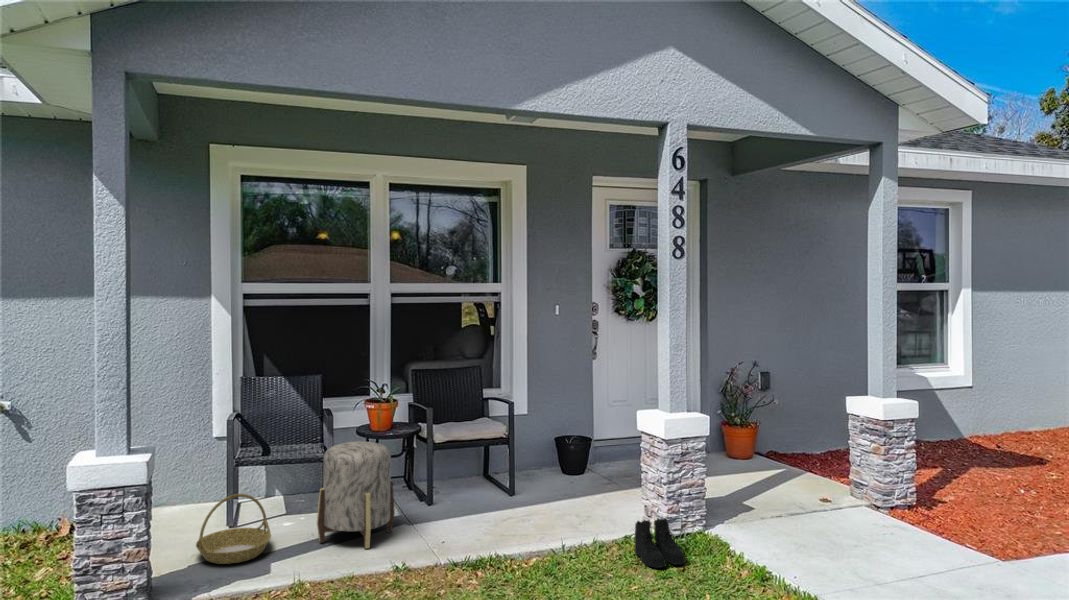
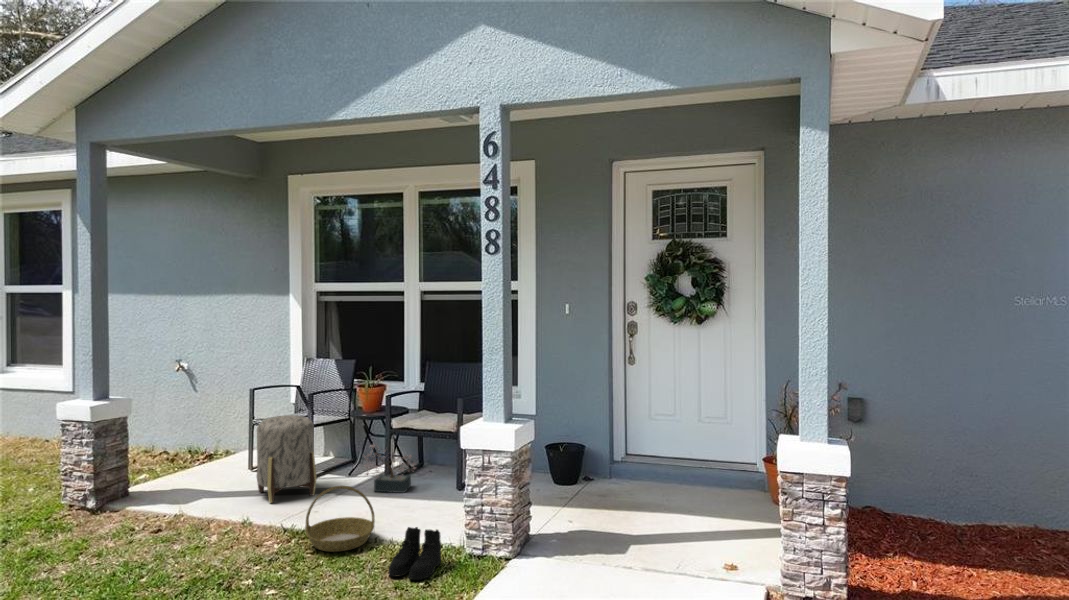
decorative plant: none [427,461,484,514] -> present [365,445,415,493]
basket: present [196,494,271,564] -> present [305,486,375,552]

